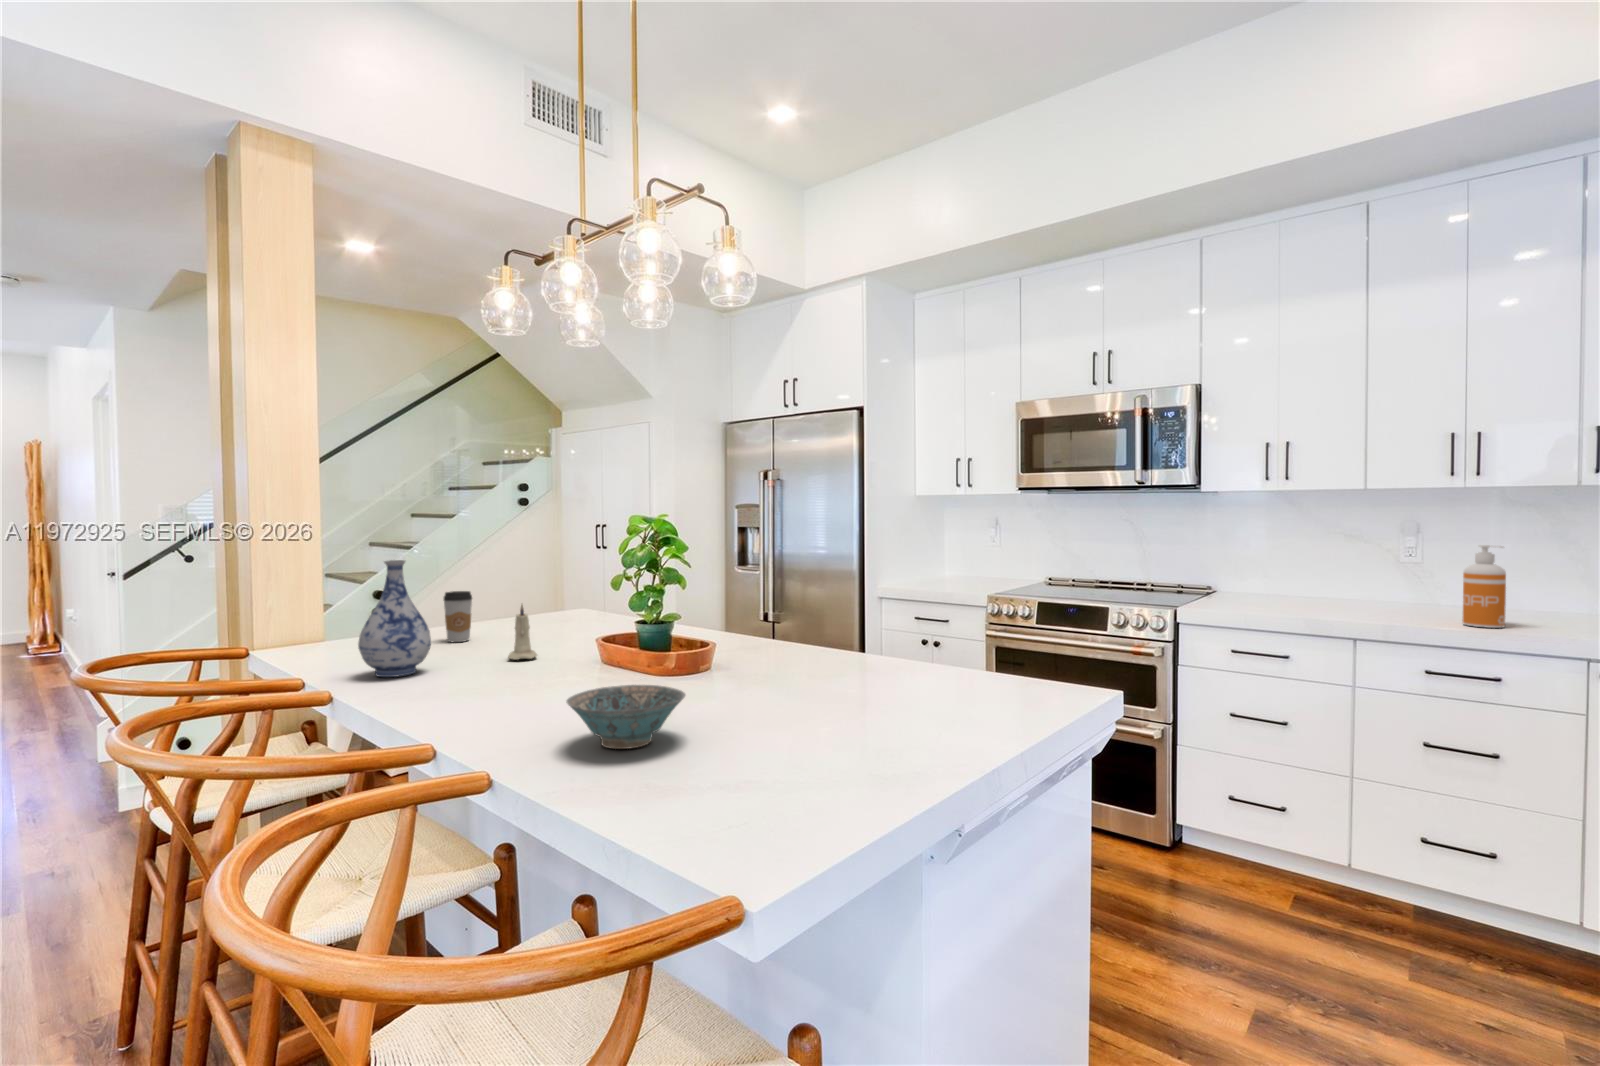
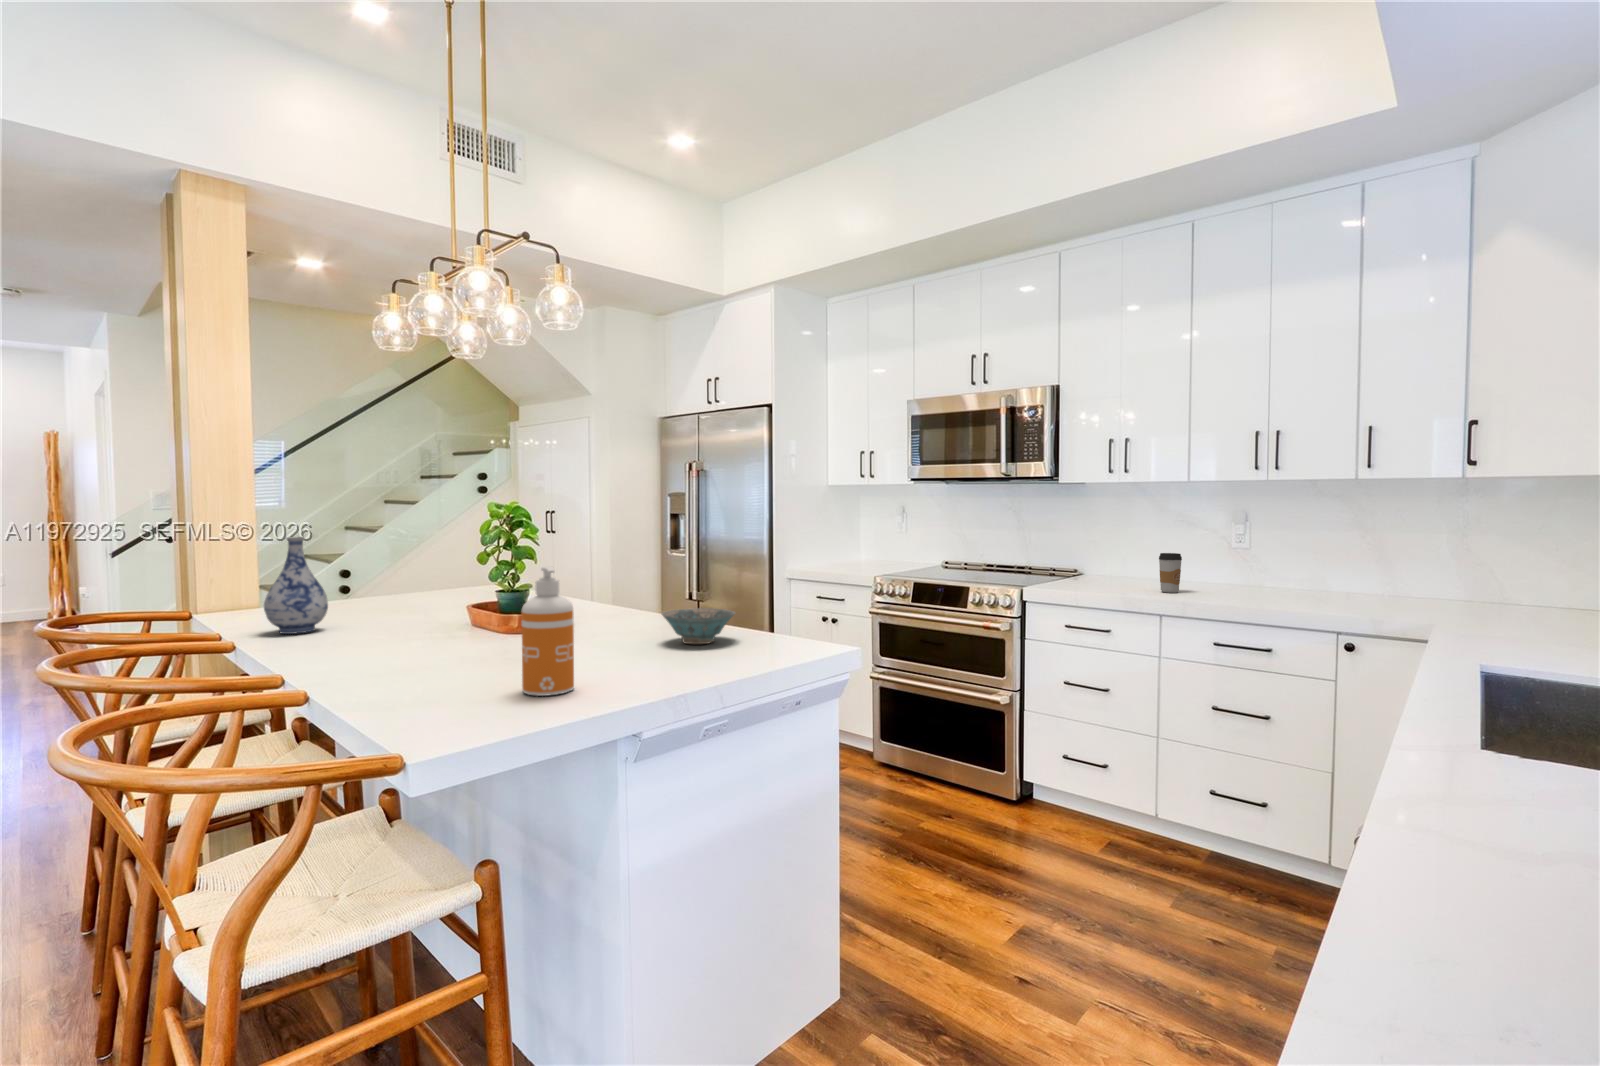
soap dispenser: present [1463,545,1506,628] -> present [521,566,574,696]
coffee cup: present [444,591,472,642] -> present [1159,553,1182,593]
candle: present [508,605,537,660] -> none [398,575,425,622]
ceramic bowl: present [566,685,685,749] -> present [662,608,735,644]

